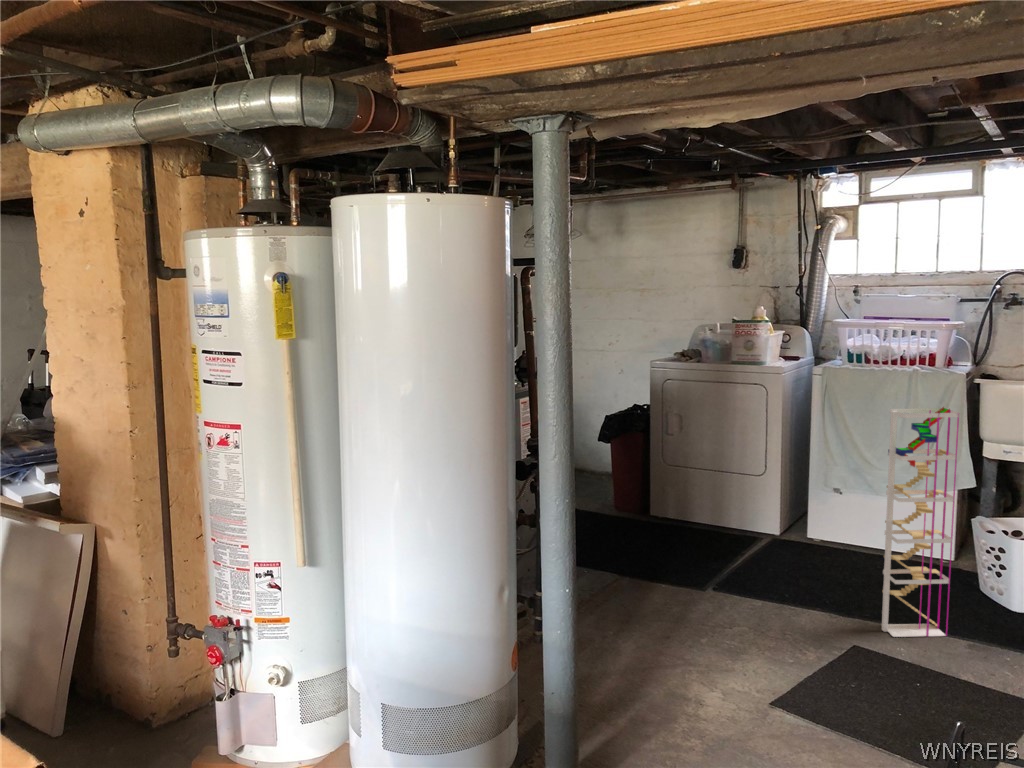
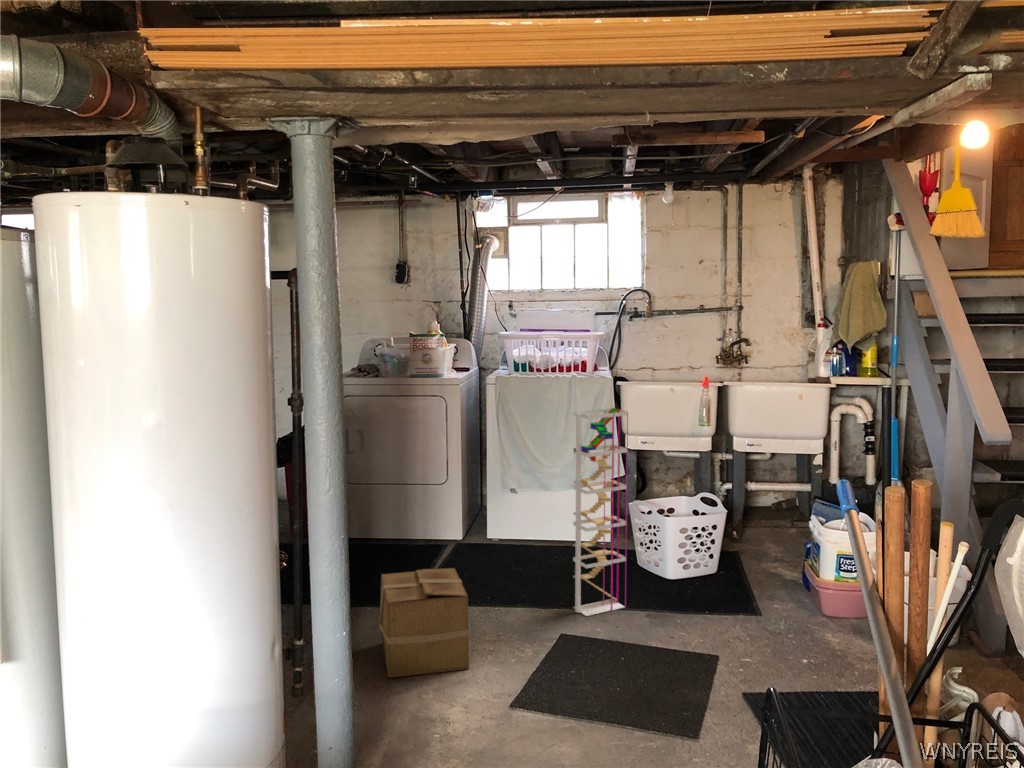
cardboard box: none [656,556,747,665] -> present [379,568,469,678]

